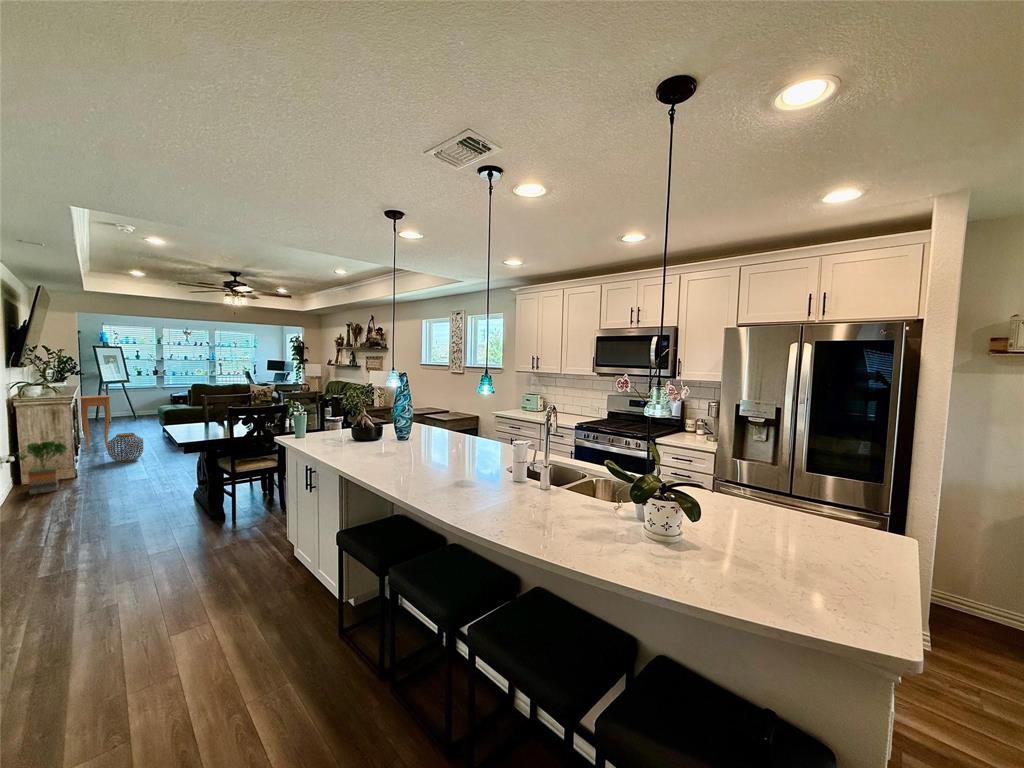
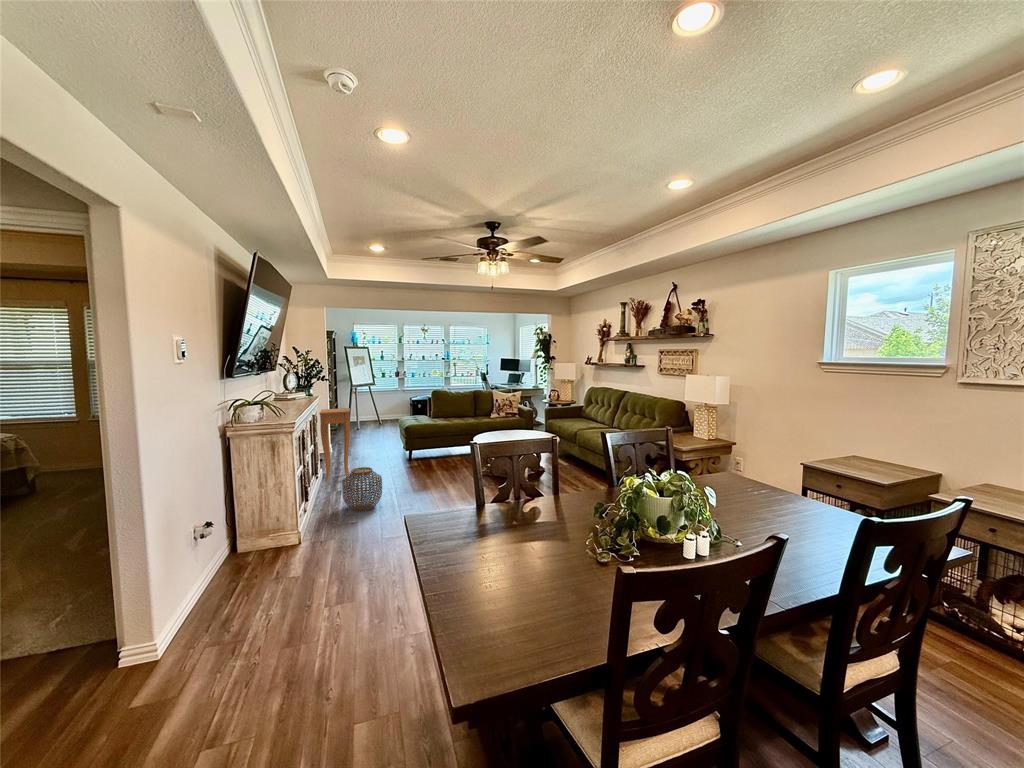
potted tree: present [19,441,67,494] -> none [216,496,286,589]

